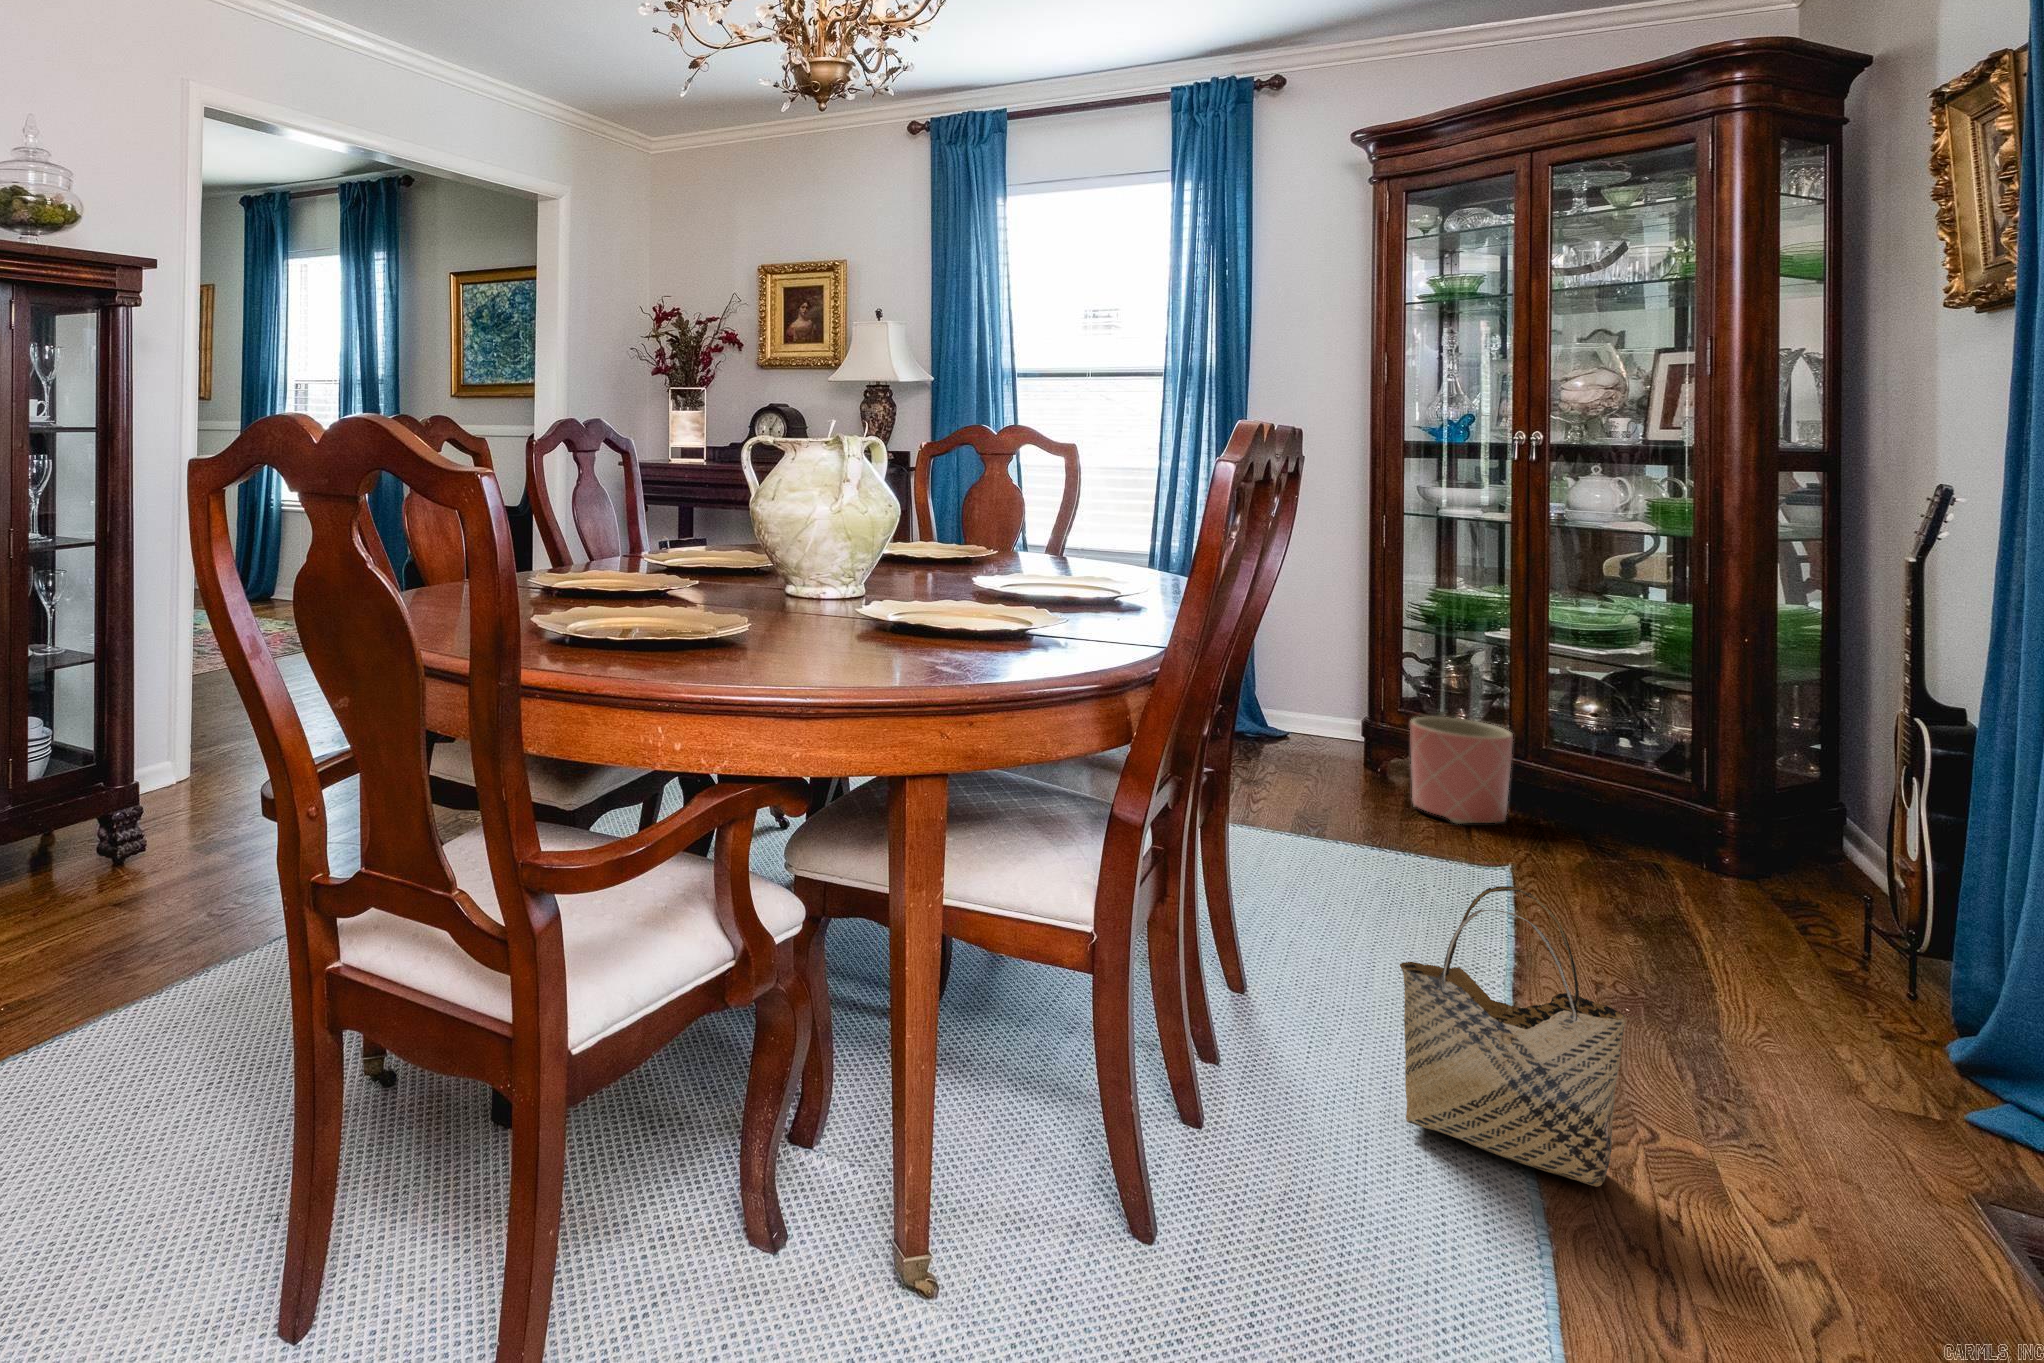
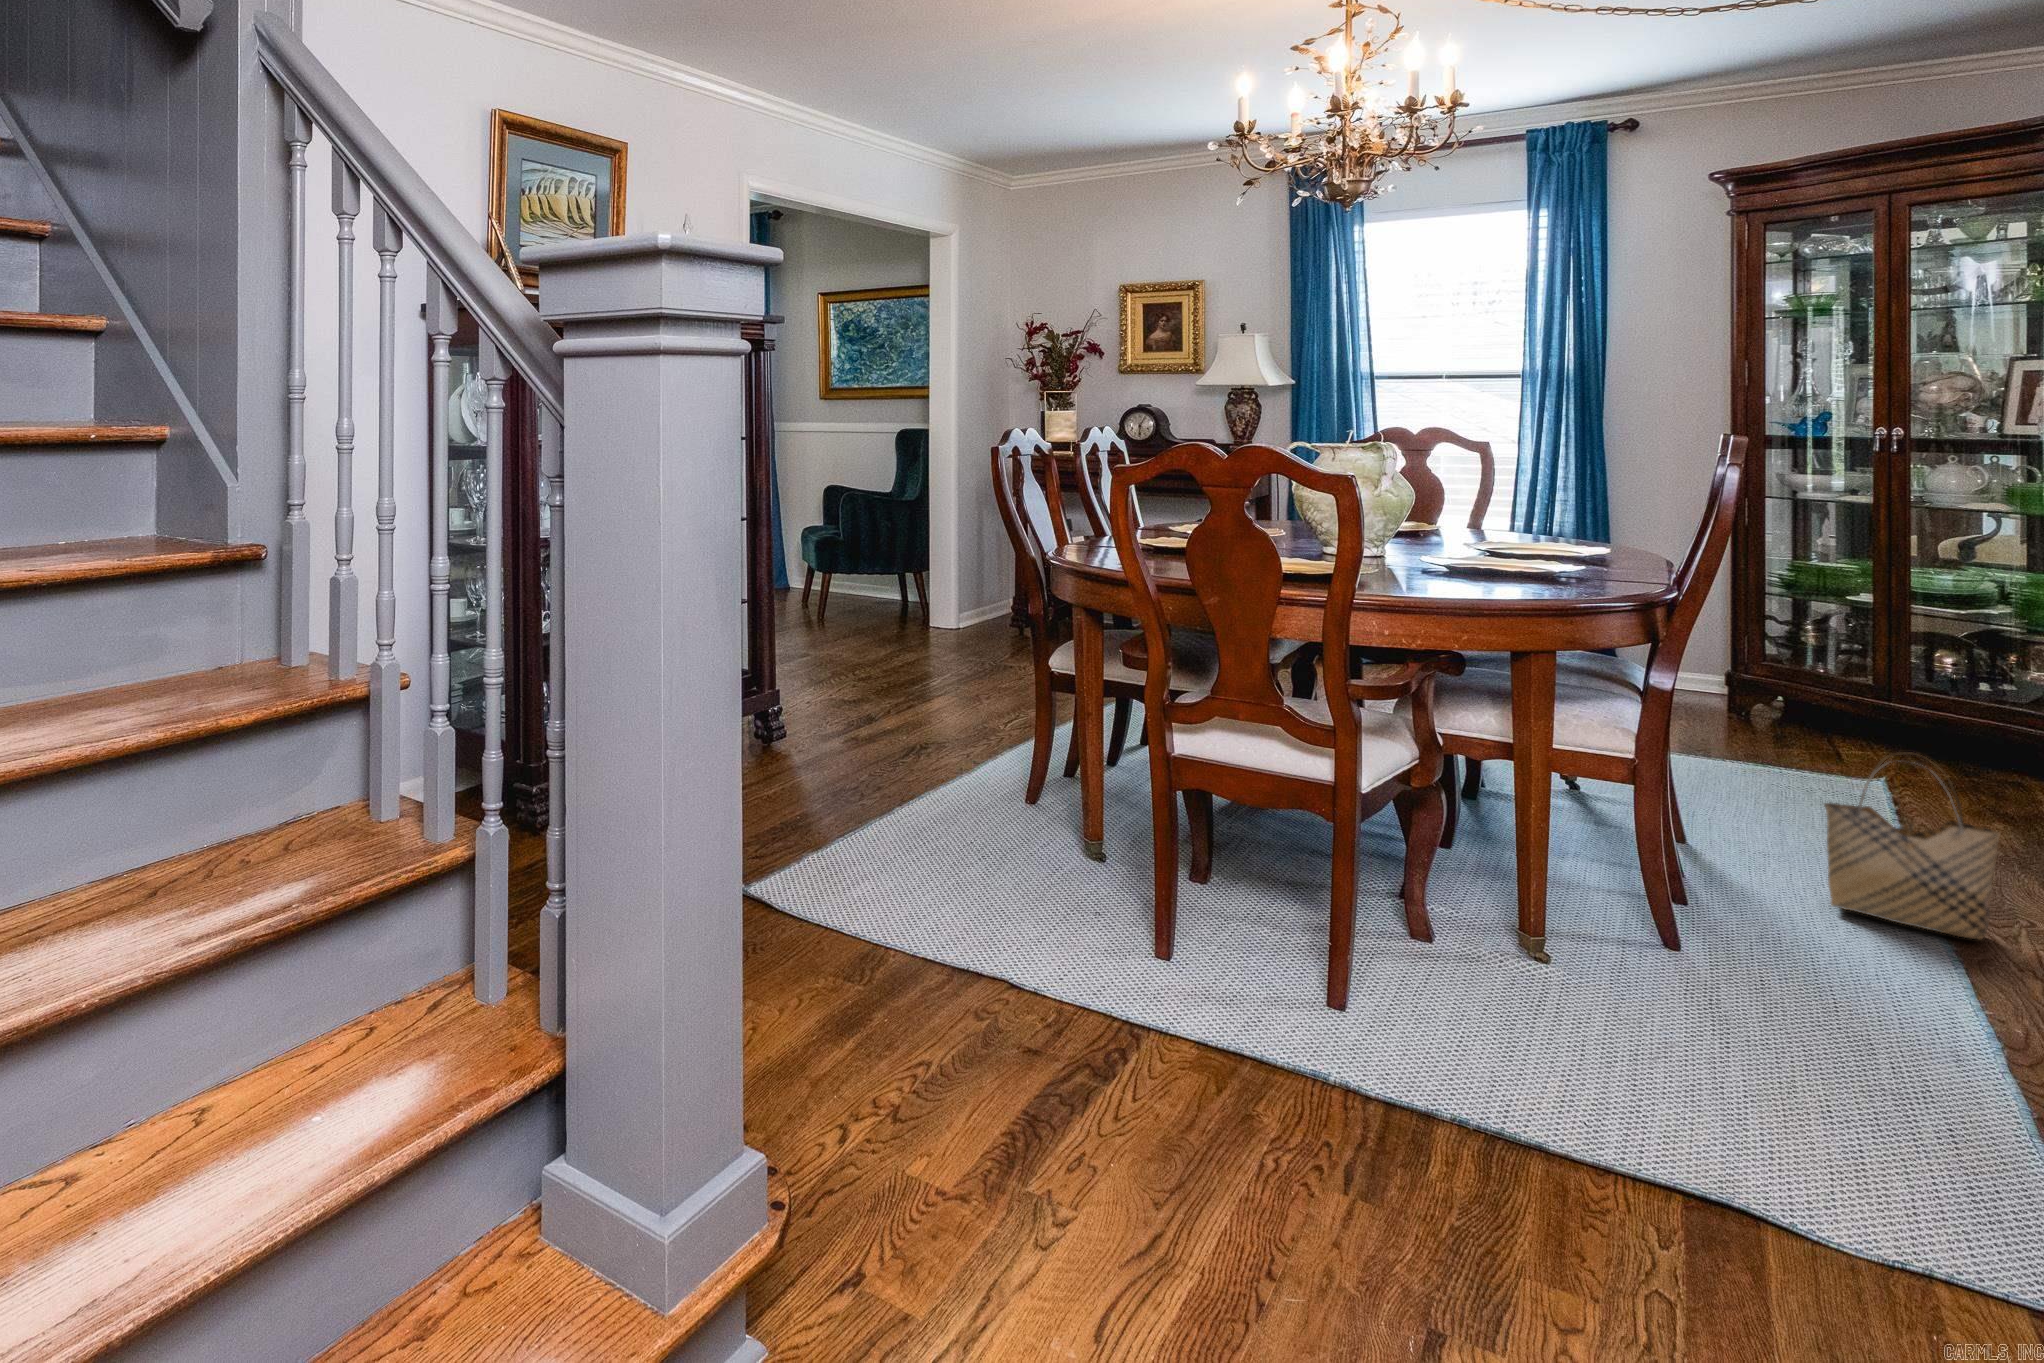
planter: present [1410,717,1513,824] -> none [1778,666,1876,751]

